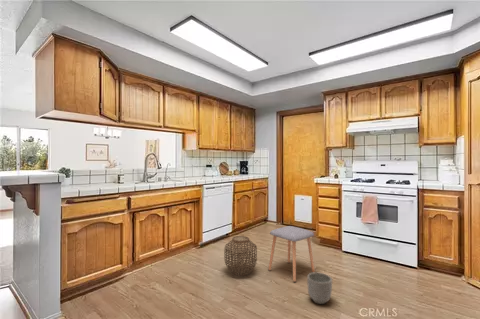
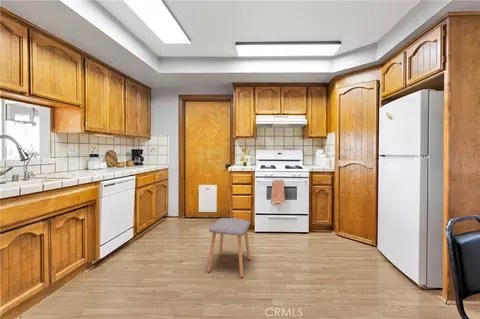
woven basket: present [224,236,257,276] -> none [156,241,198,293]
planter: present [307,272,332,304] -> none [266,262,291,296]

